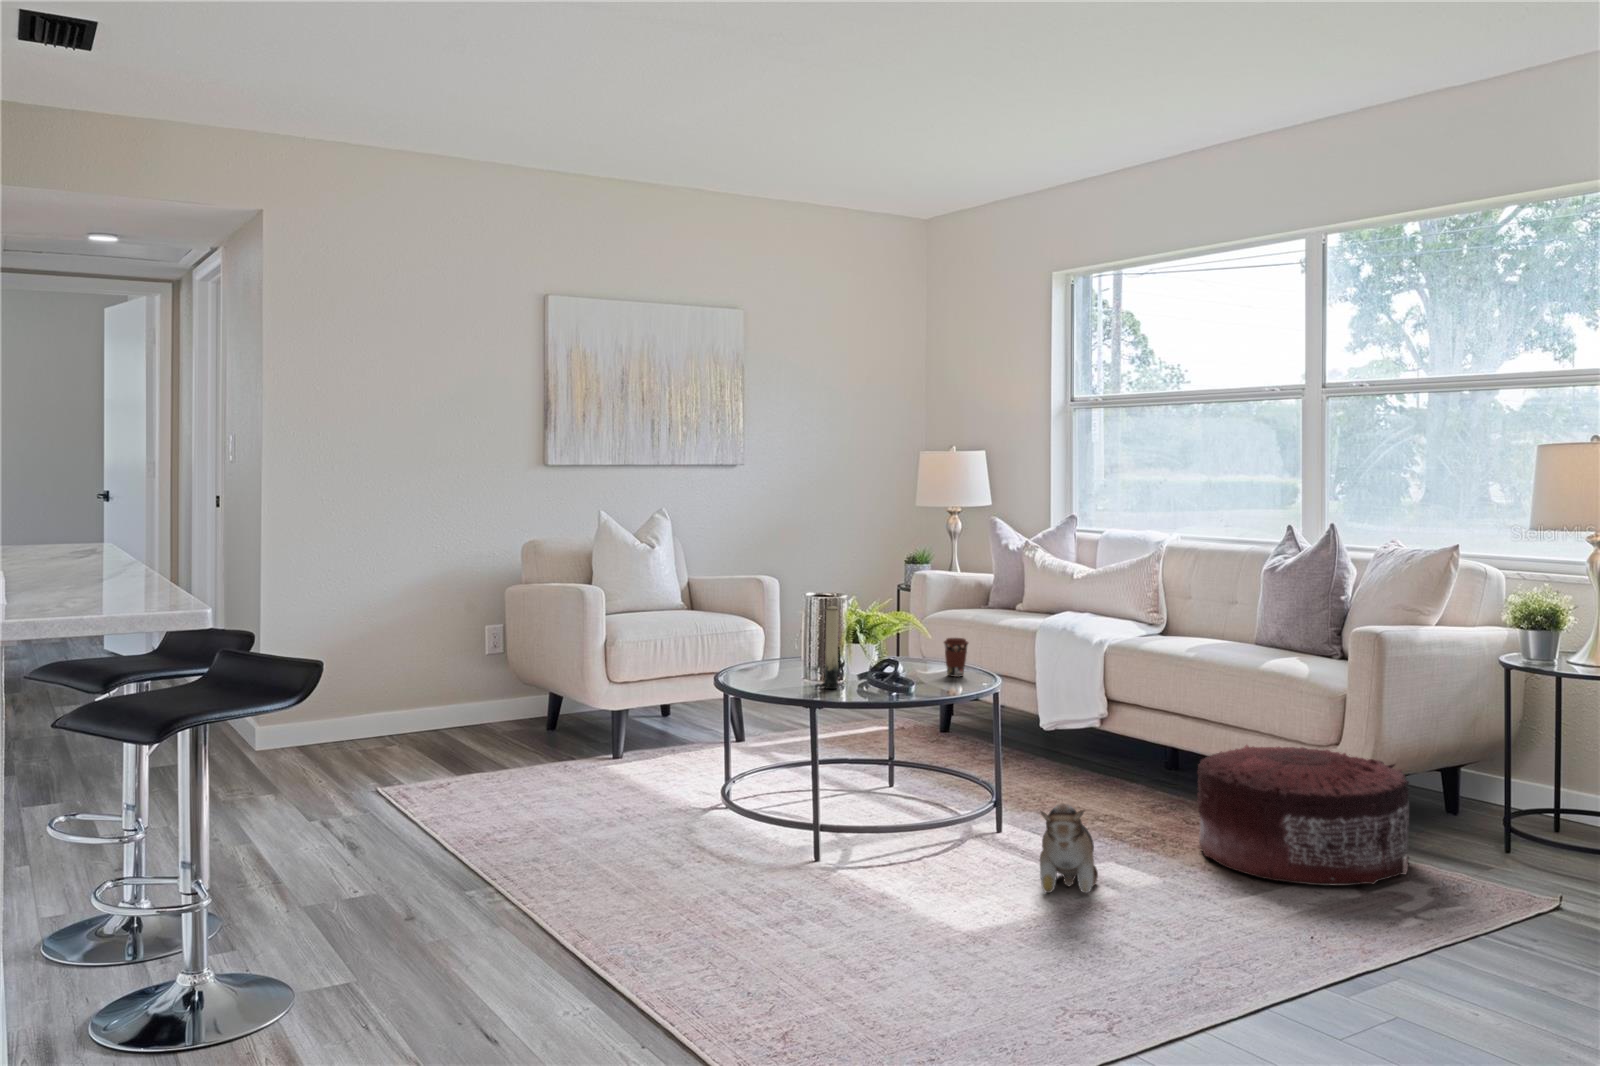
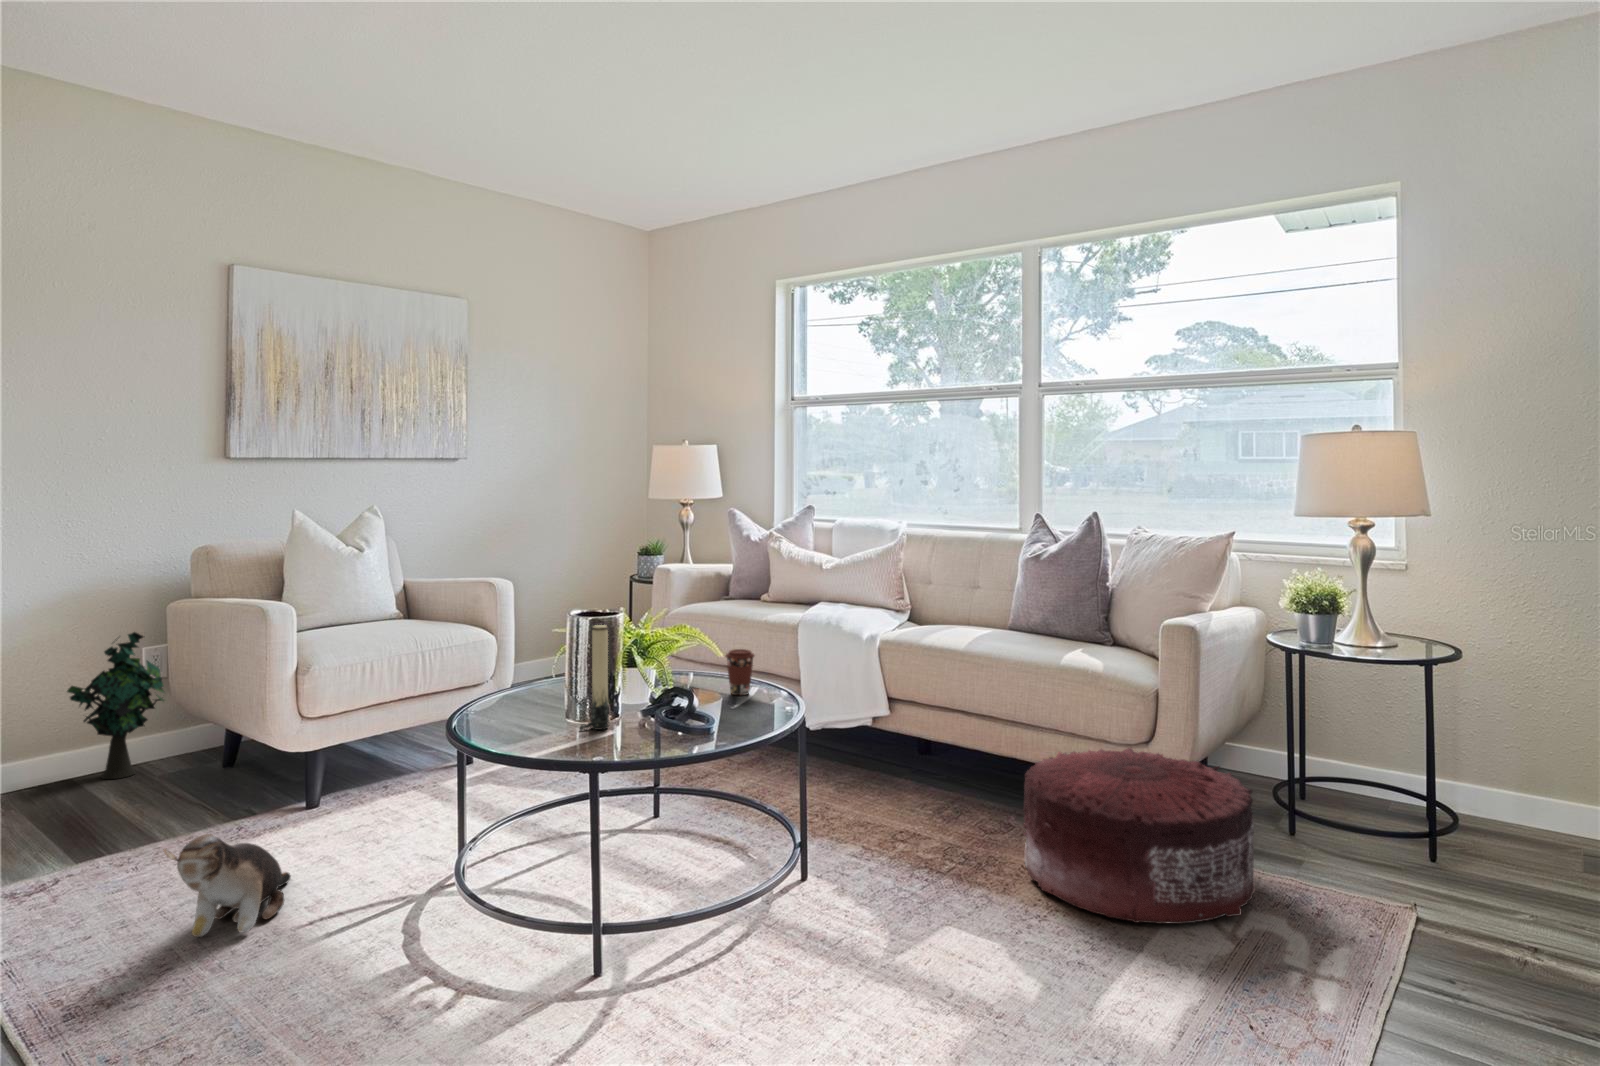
decorative plant: none [432,610,502,730] -> present [67,632,164,779]
plush toy: present [1040,803,1098,893] -> present [164,834,291,937]

